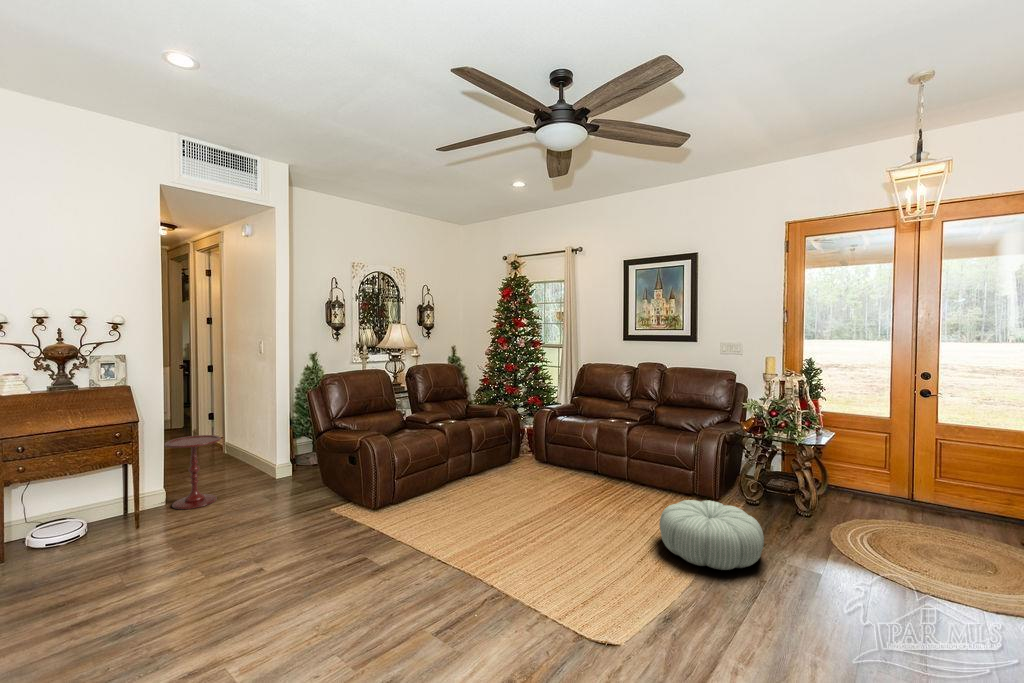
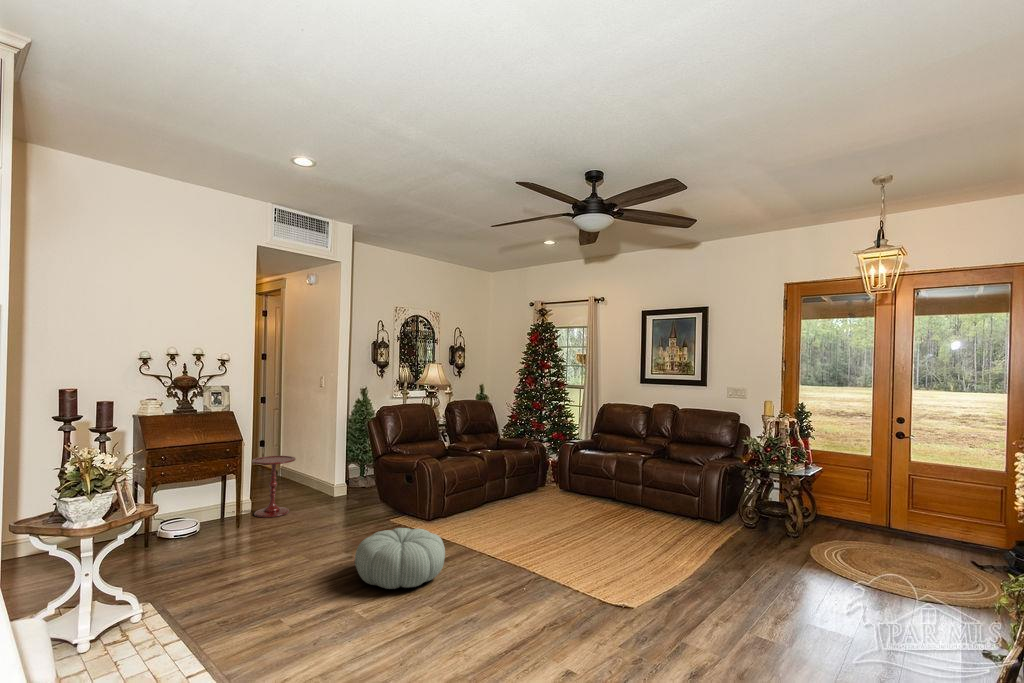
pouf: present [659,500,764,570] -> present [355,528,445,589]

